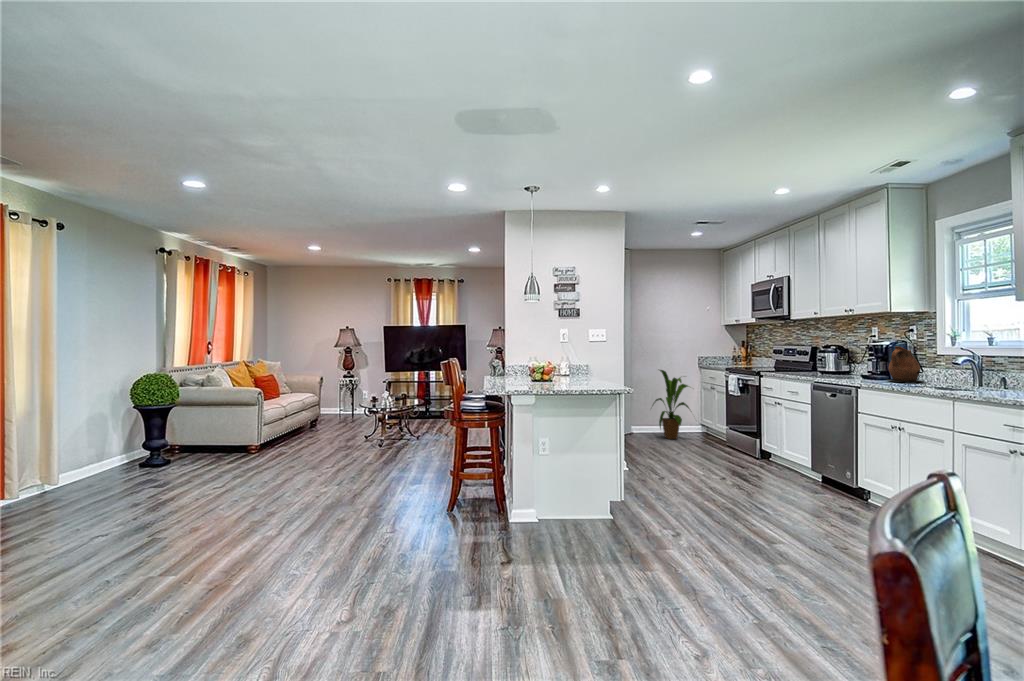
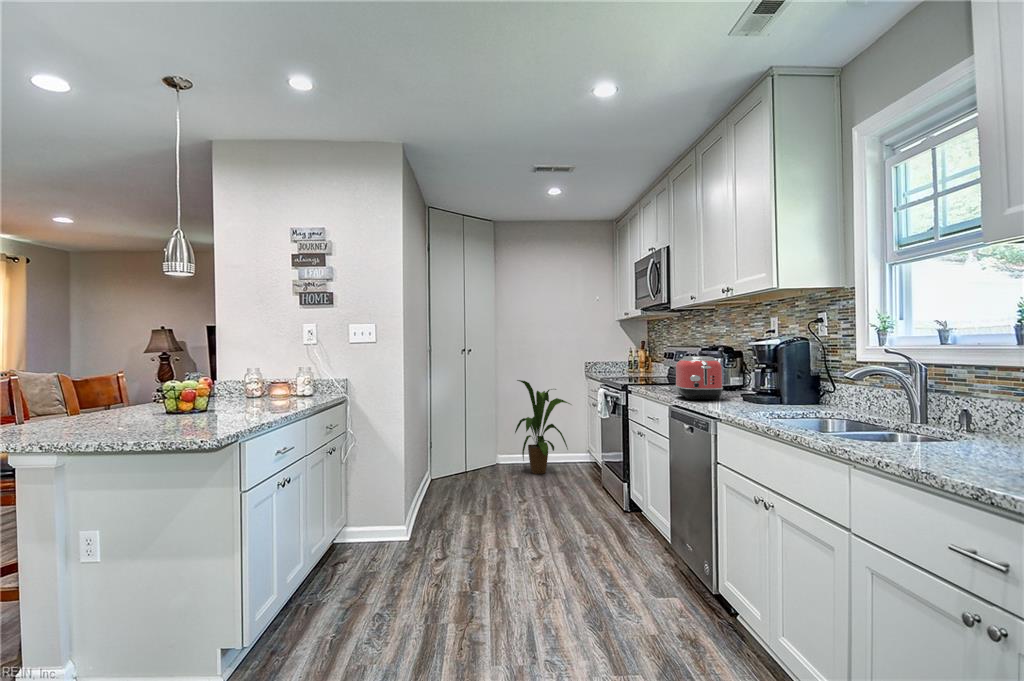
ceramic pitcher: present [888,346,924,382] -> none [770,347,833,412]
toaster: none [812,352,848,379] -> present [675,356,723,400]

